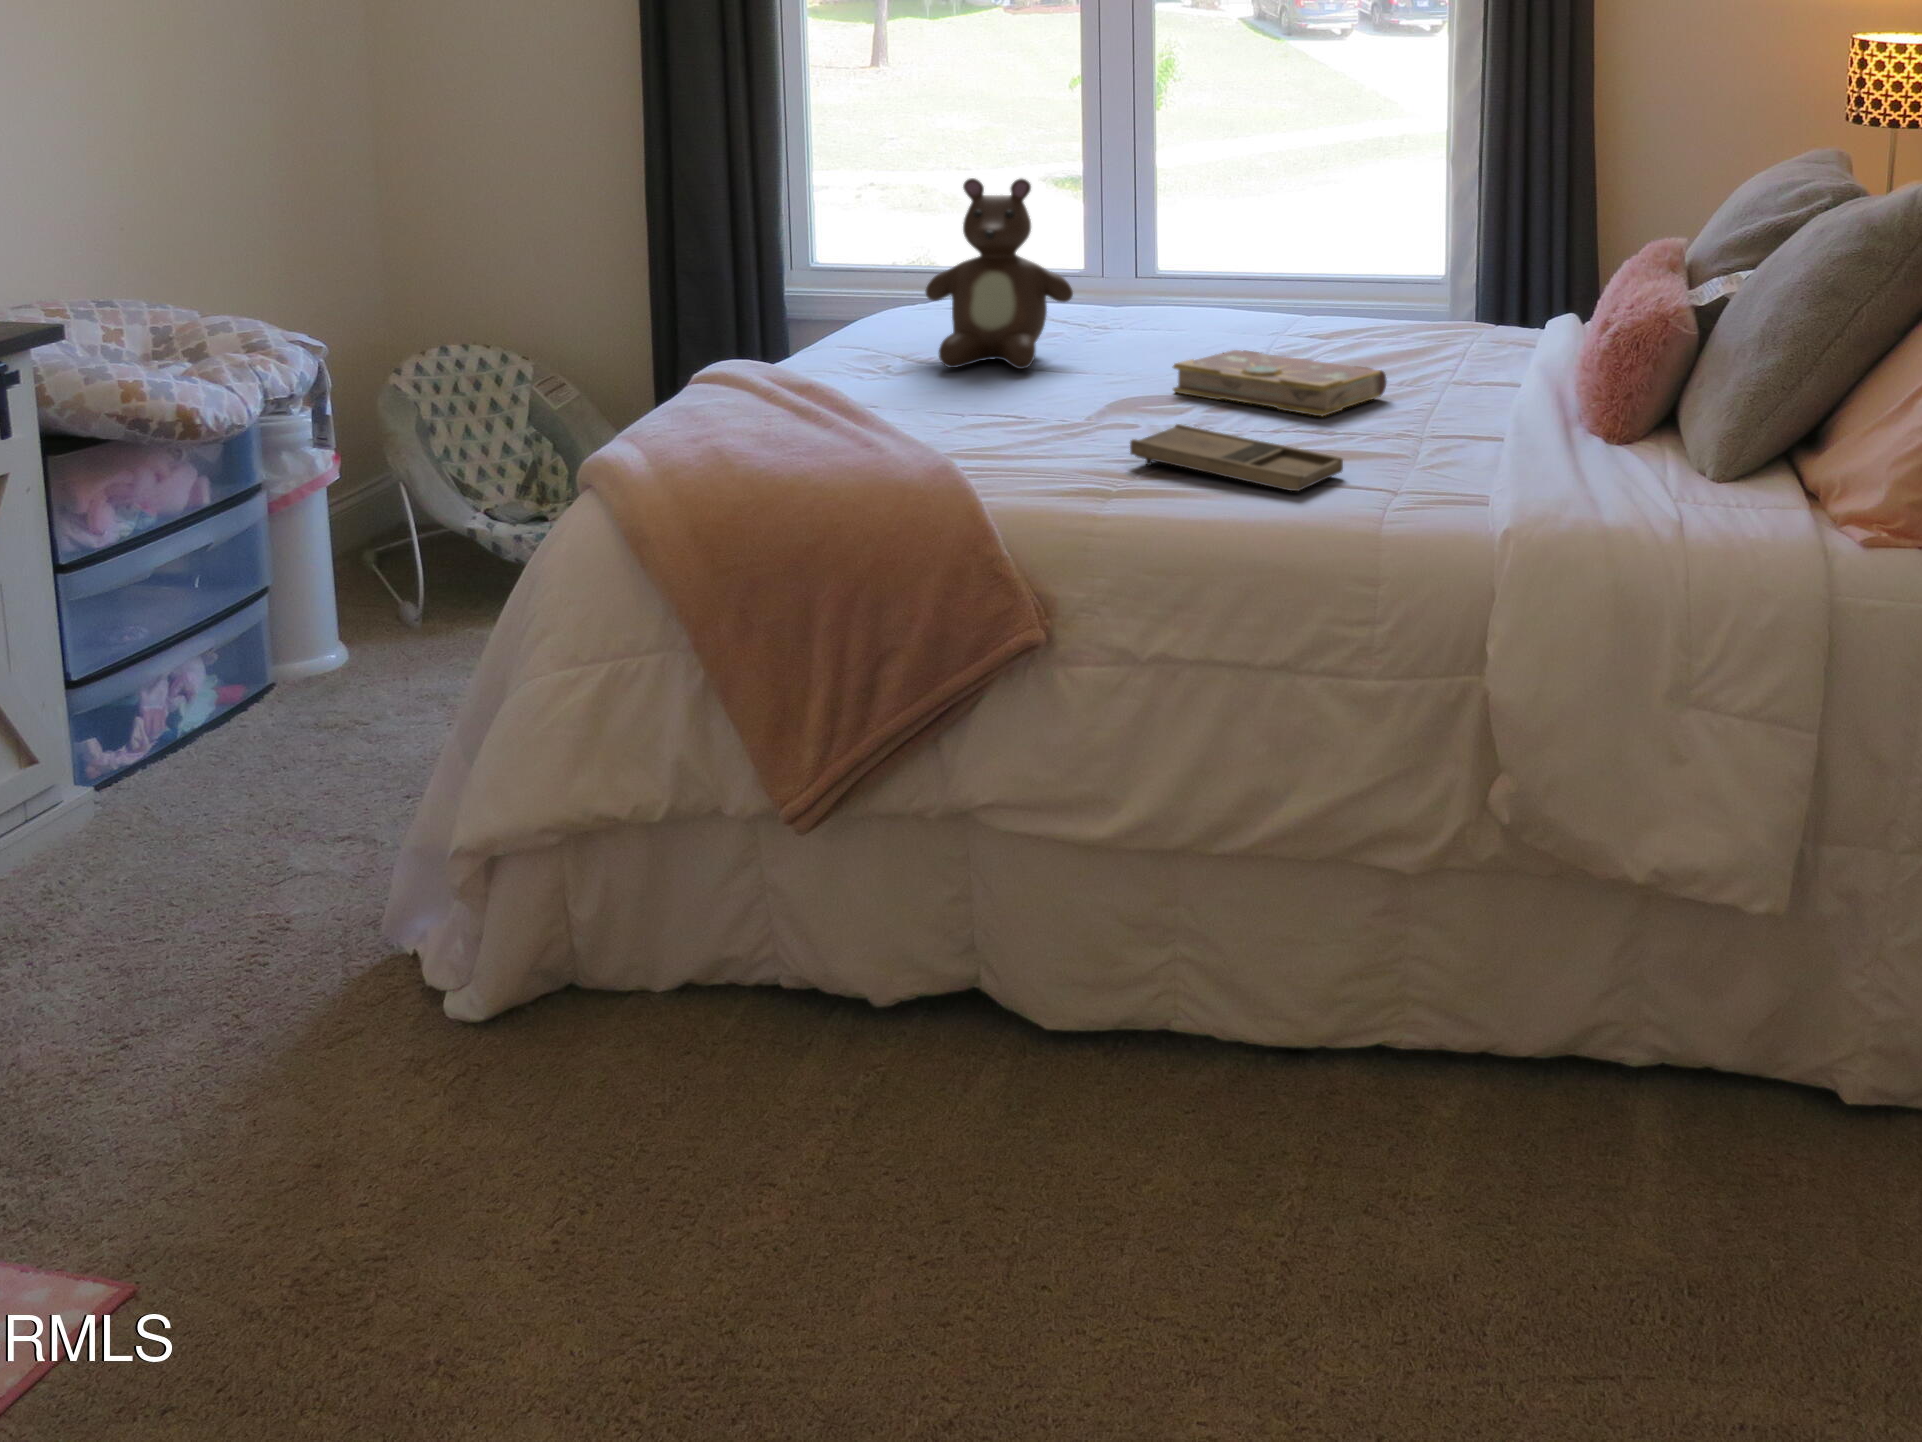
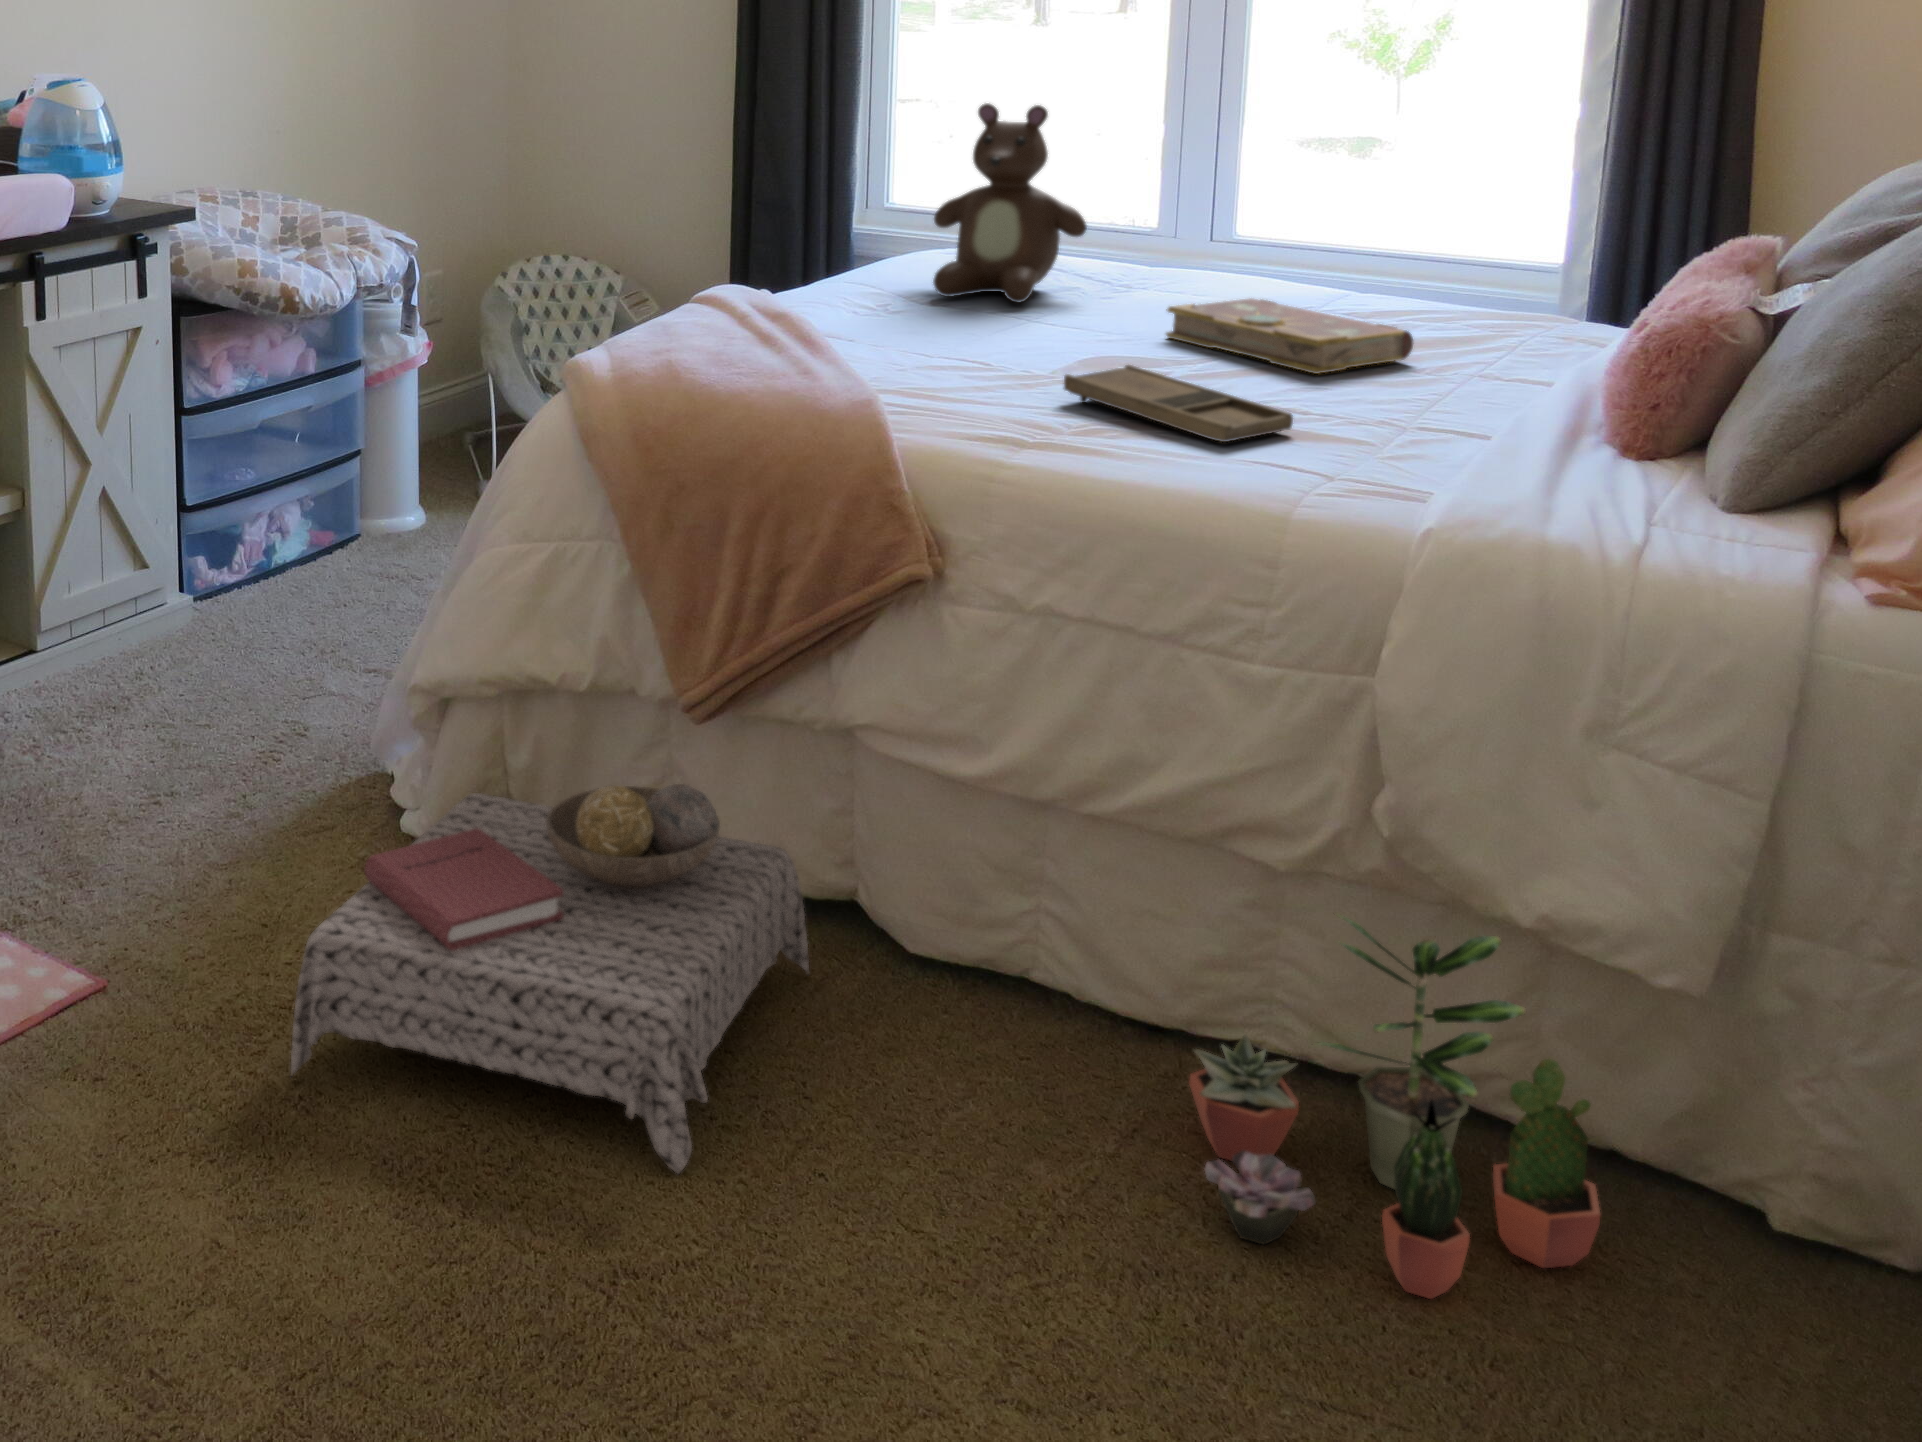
potted plant: none [1352,904,1711,1246] -> present [1189,915,1600,1299]
ottoman: none [427,910,958,1349] -> present [290,784,809,1173]

